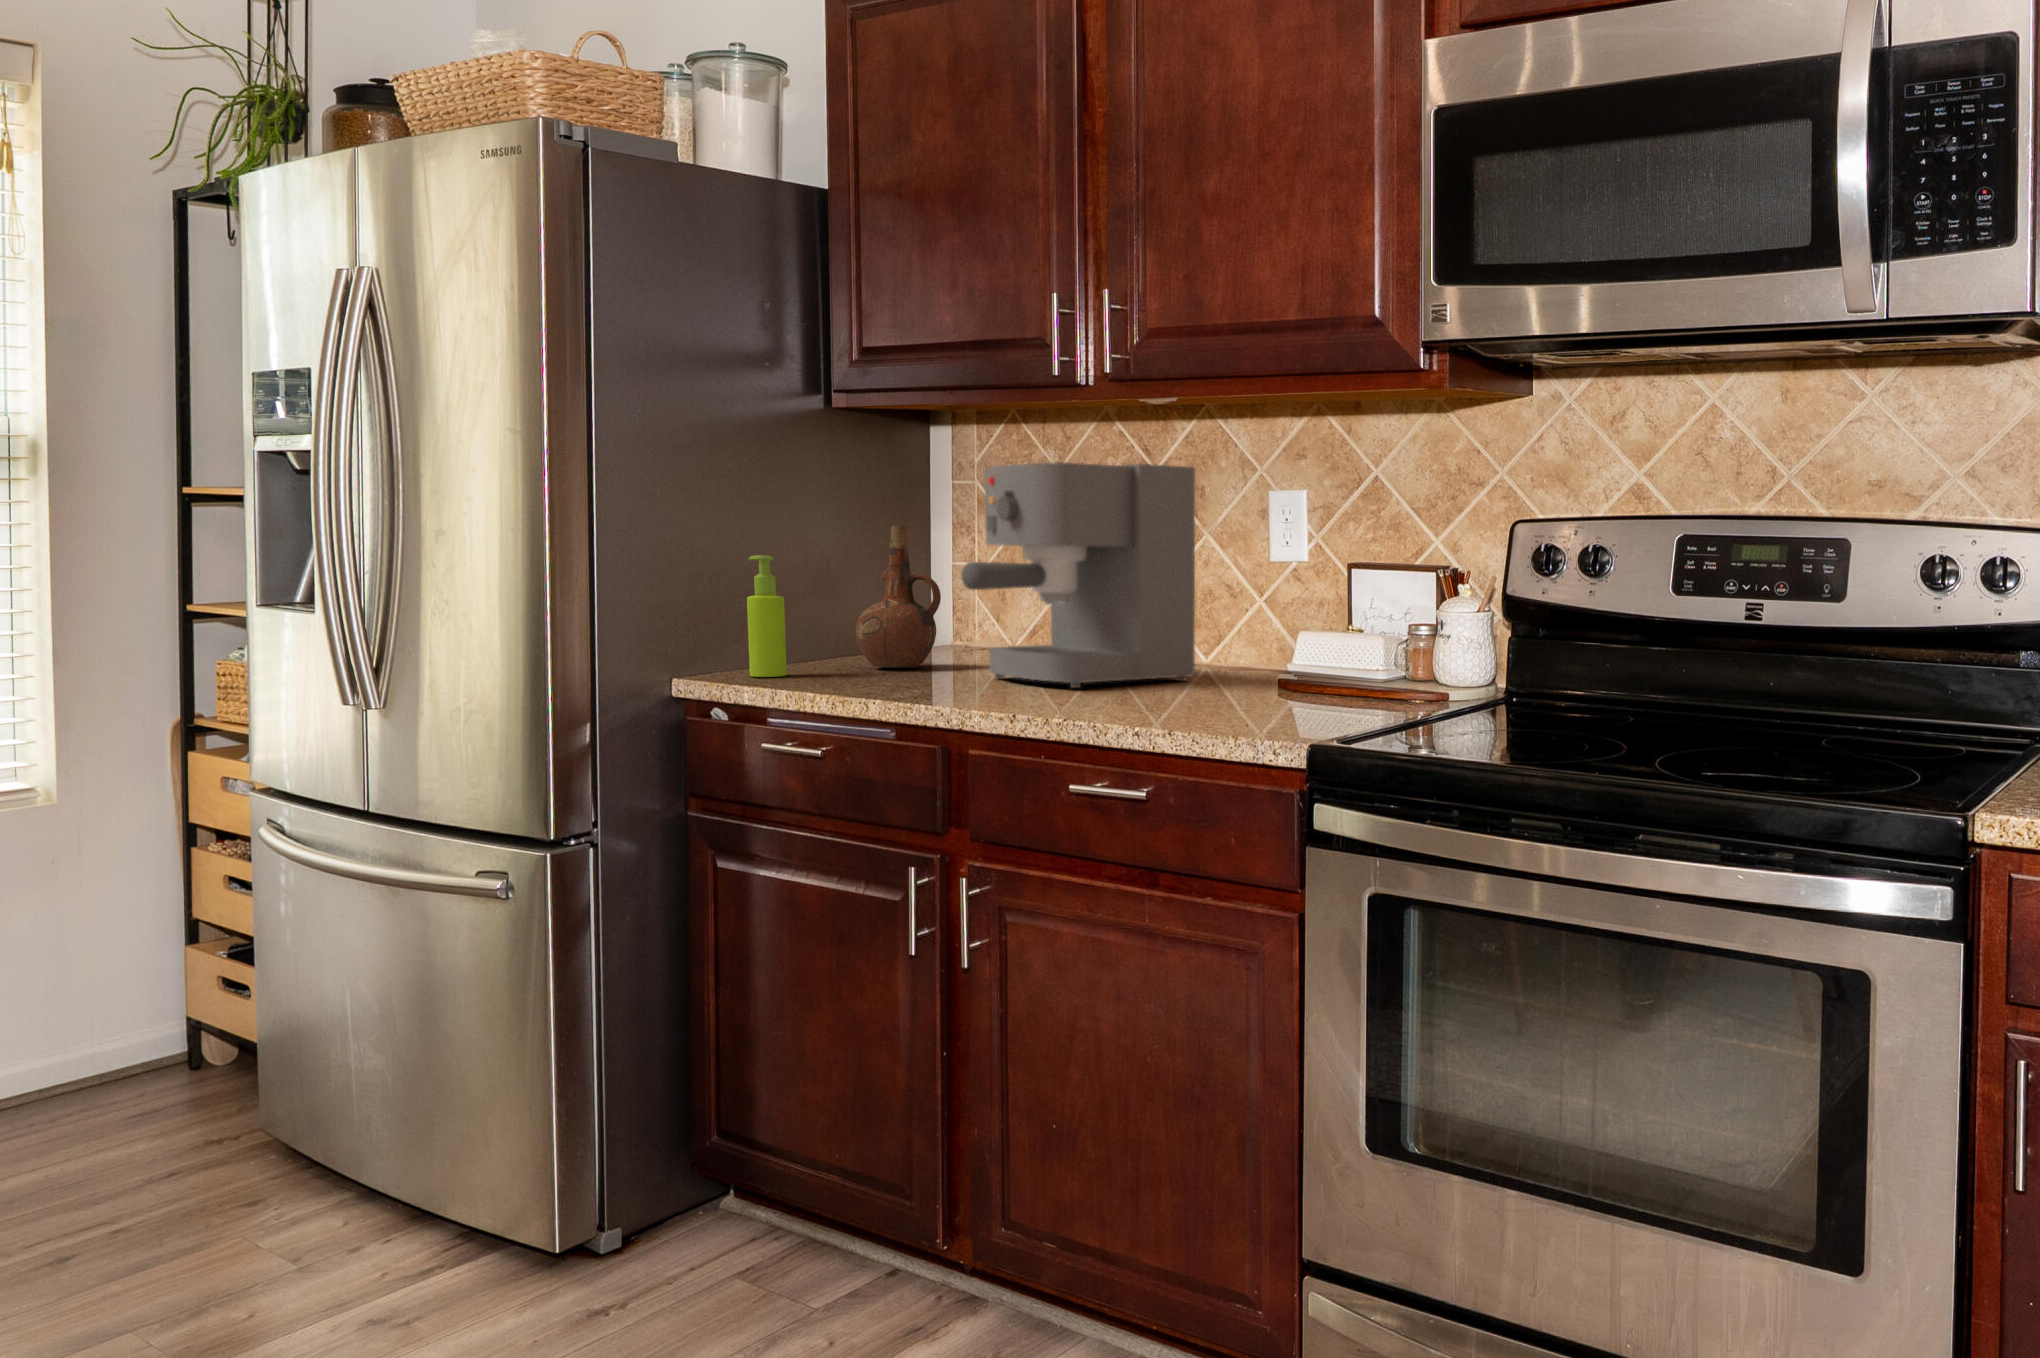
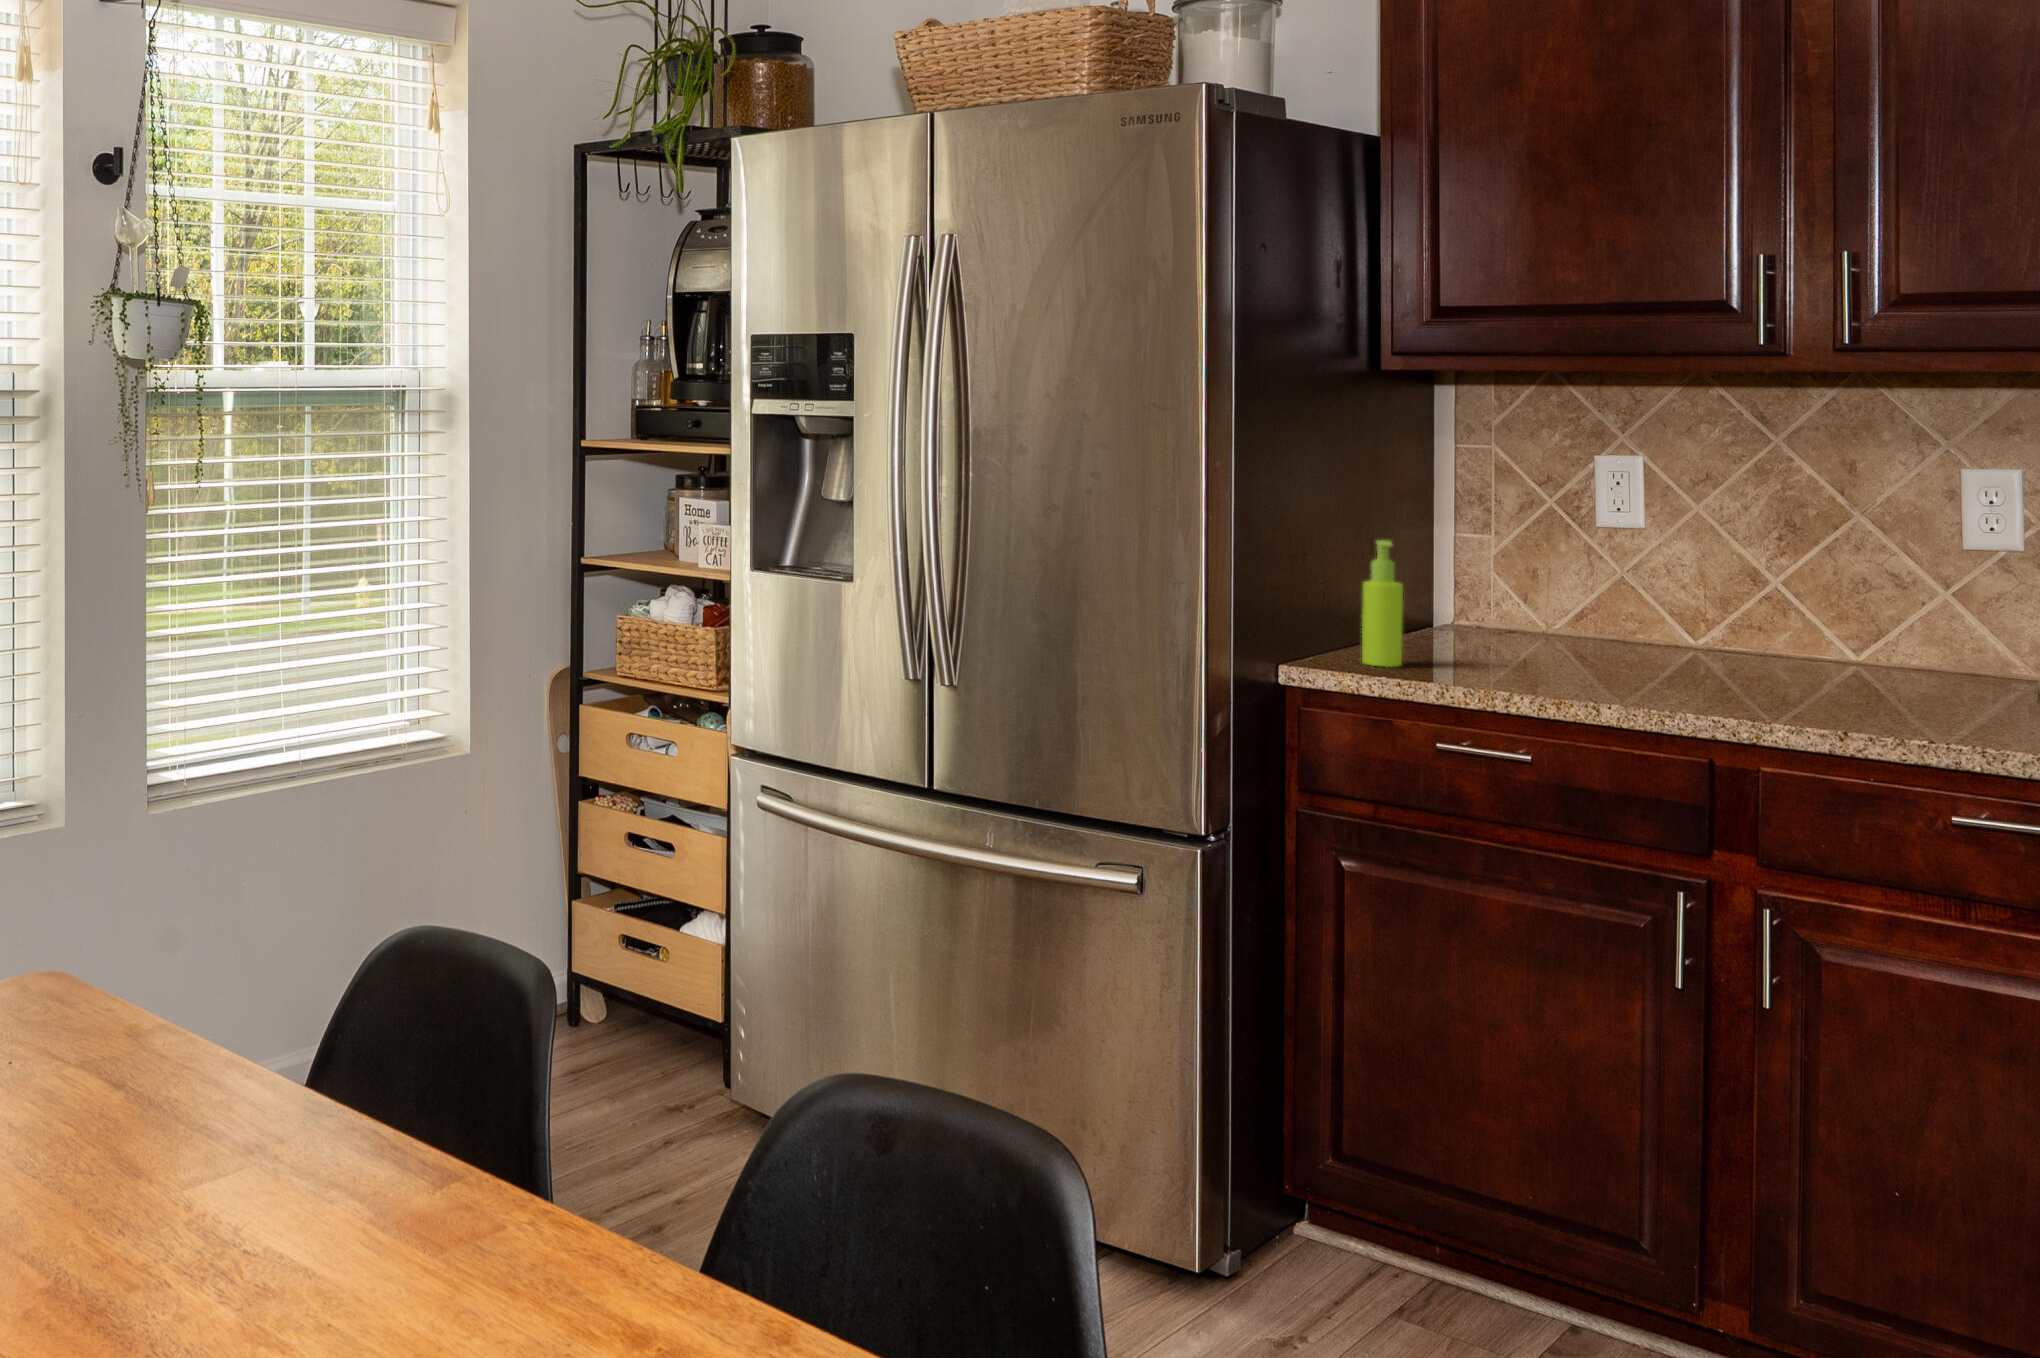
coffee maker: present [961,462,1195,688] -> none [1646,449,1910,696]
ceramic pitcher: present [856,525,941,668] -> none [1431,502,1529,654]

